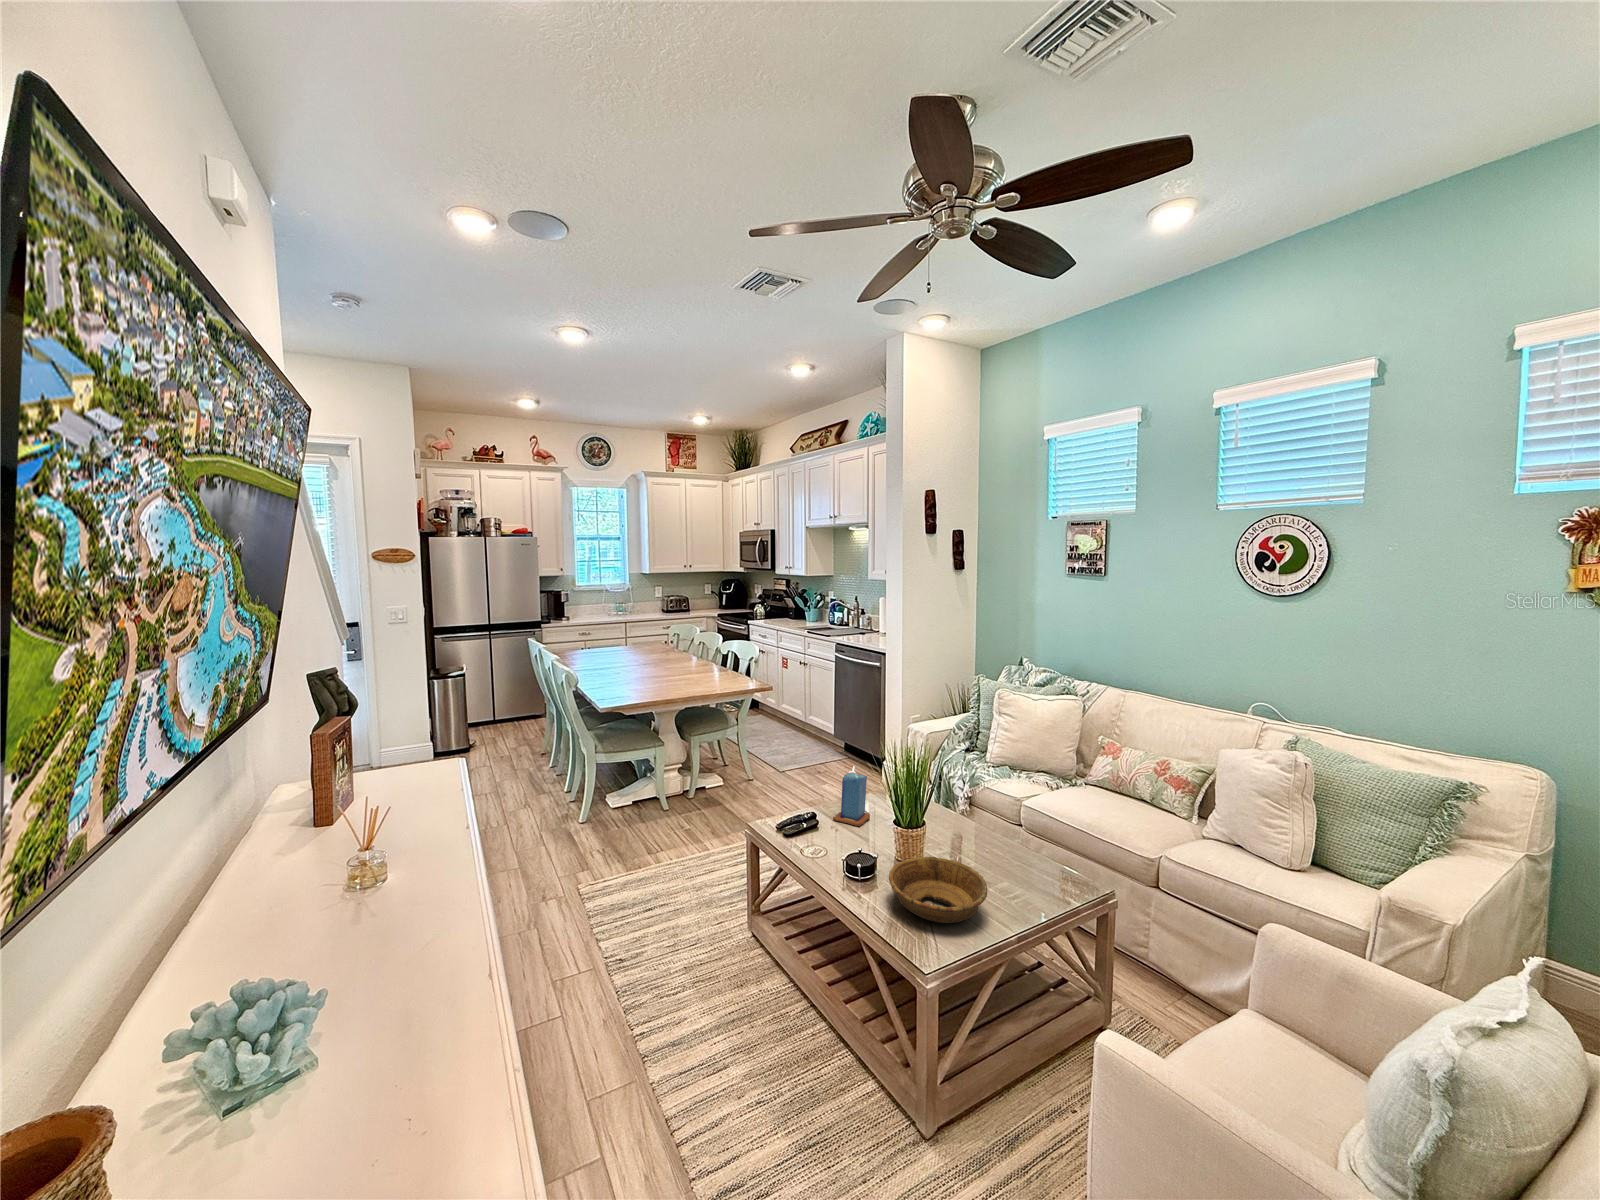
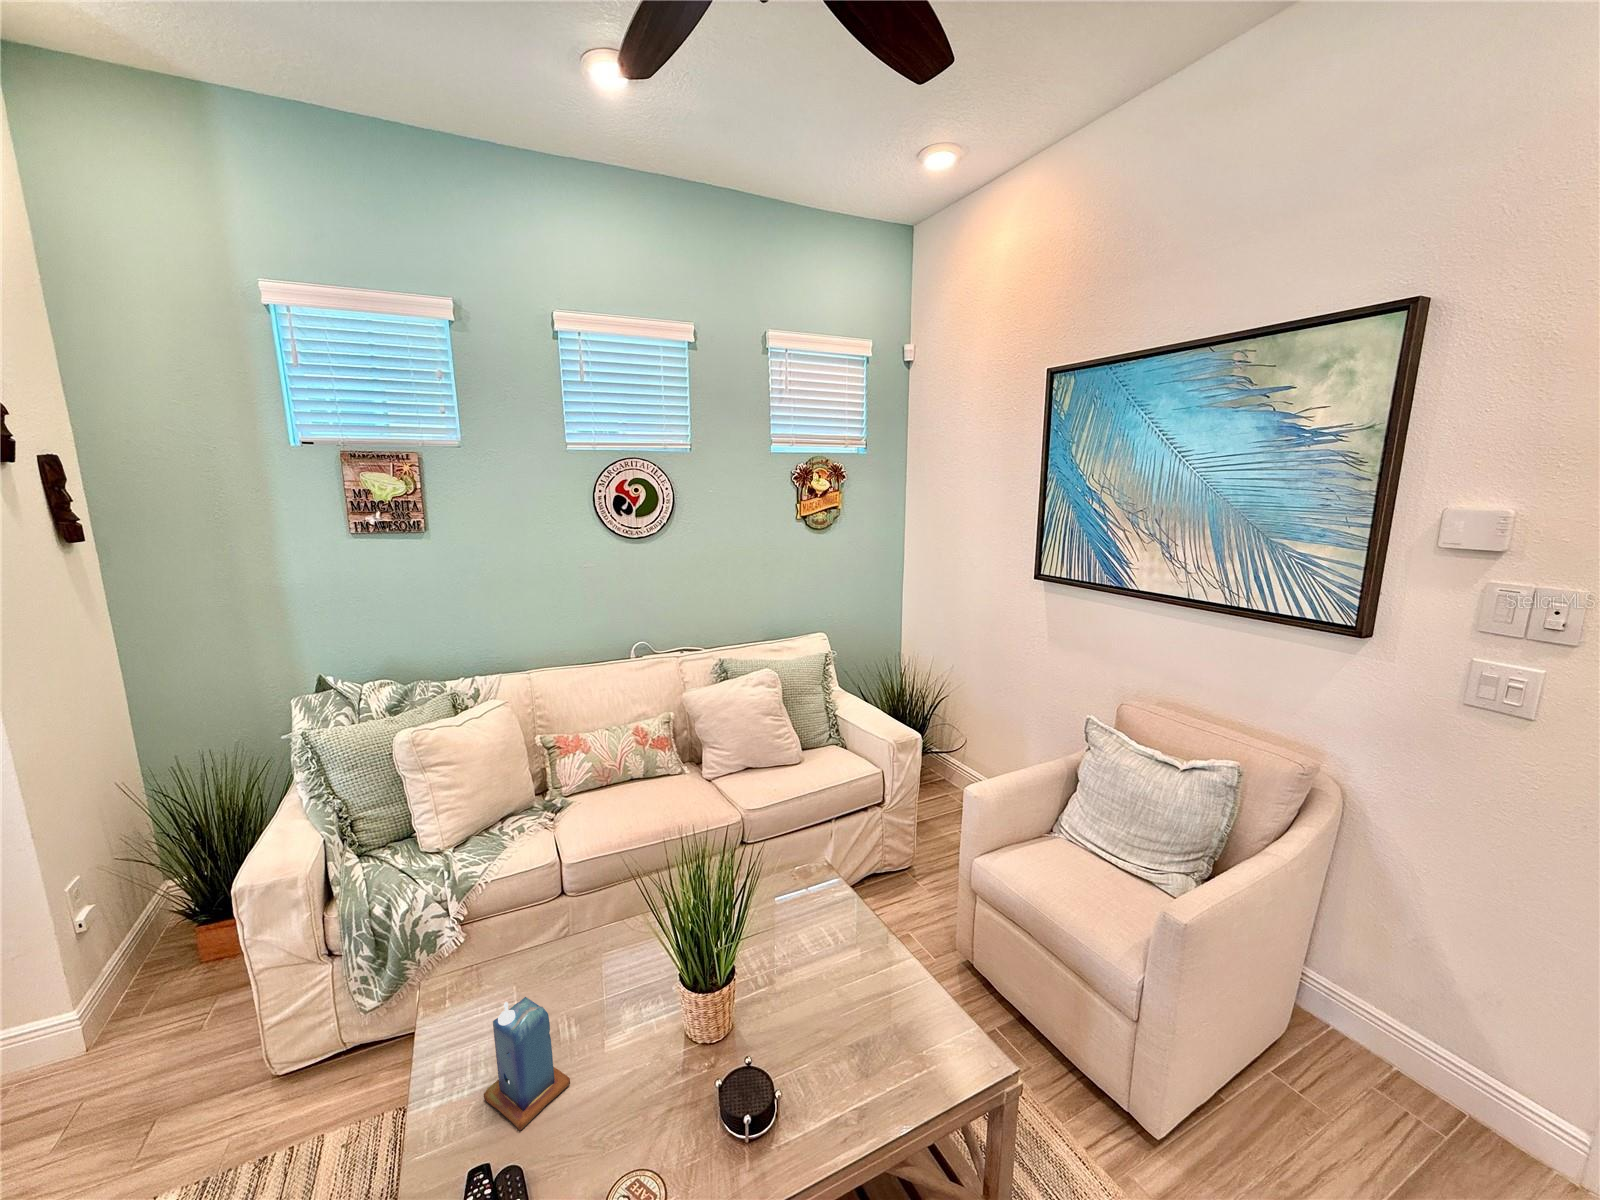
decorative bowl: present [889,857,987,923] -> none [805,947,937,1063]

